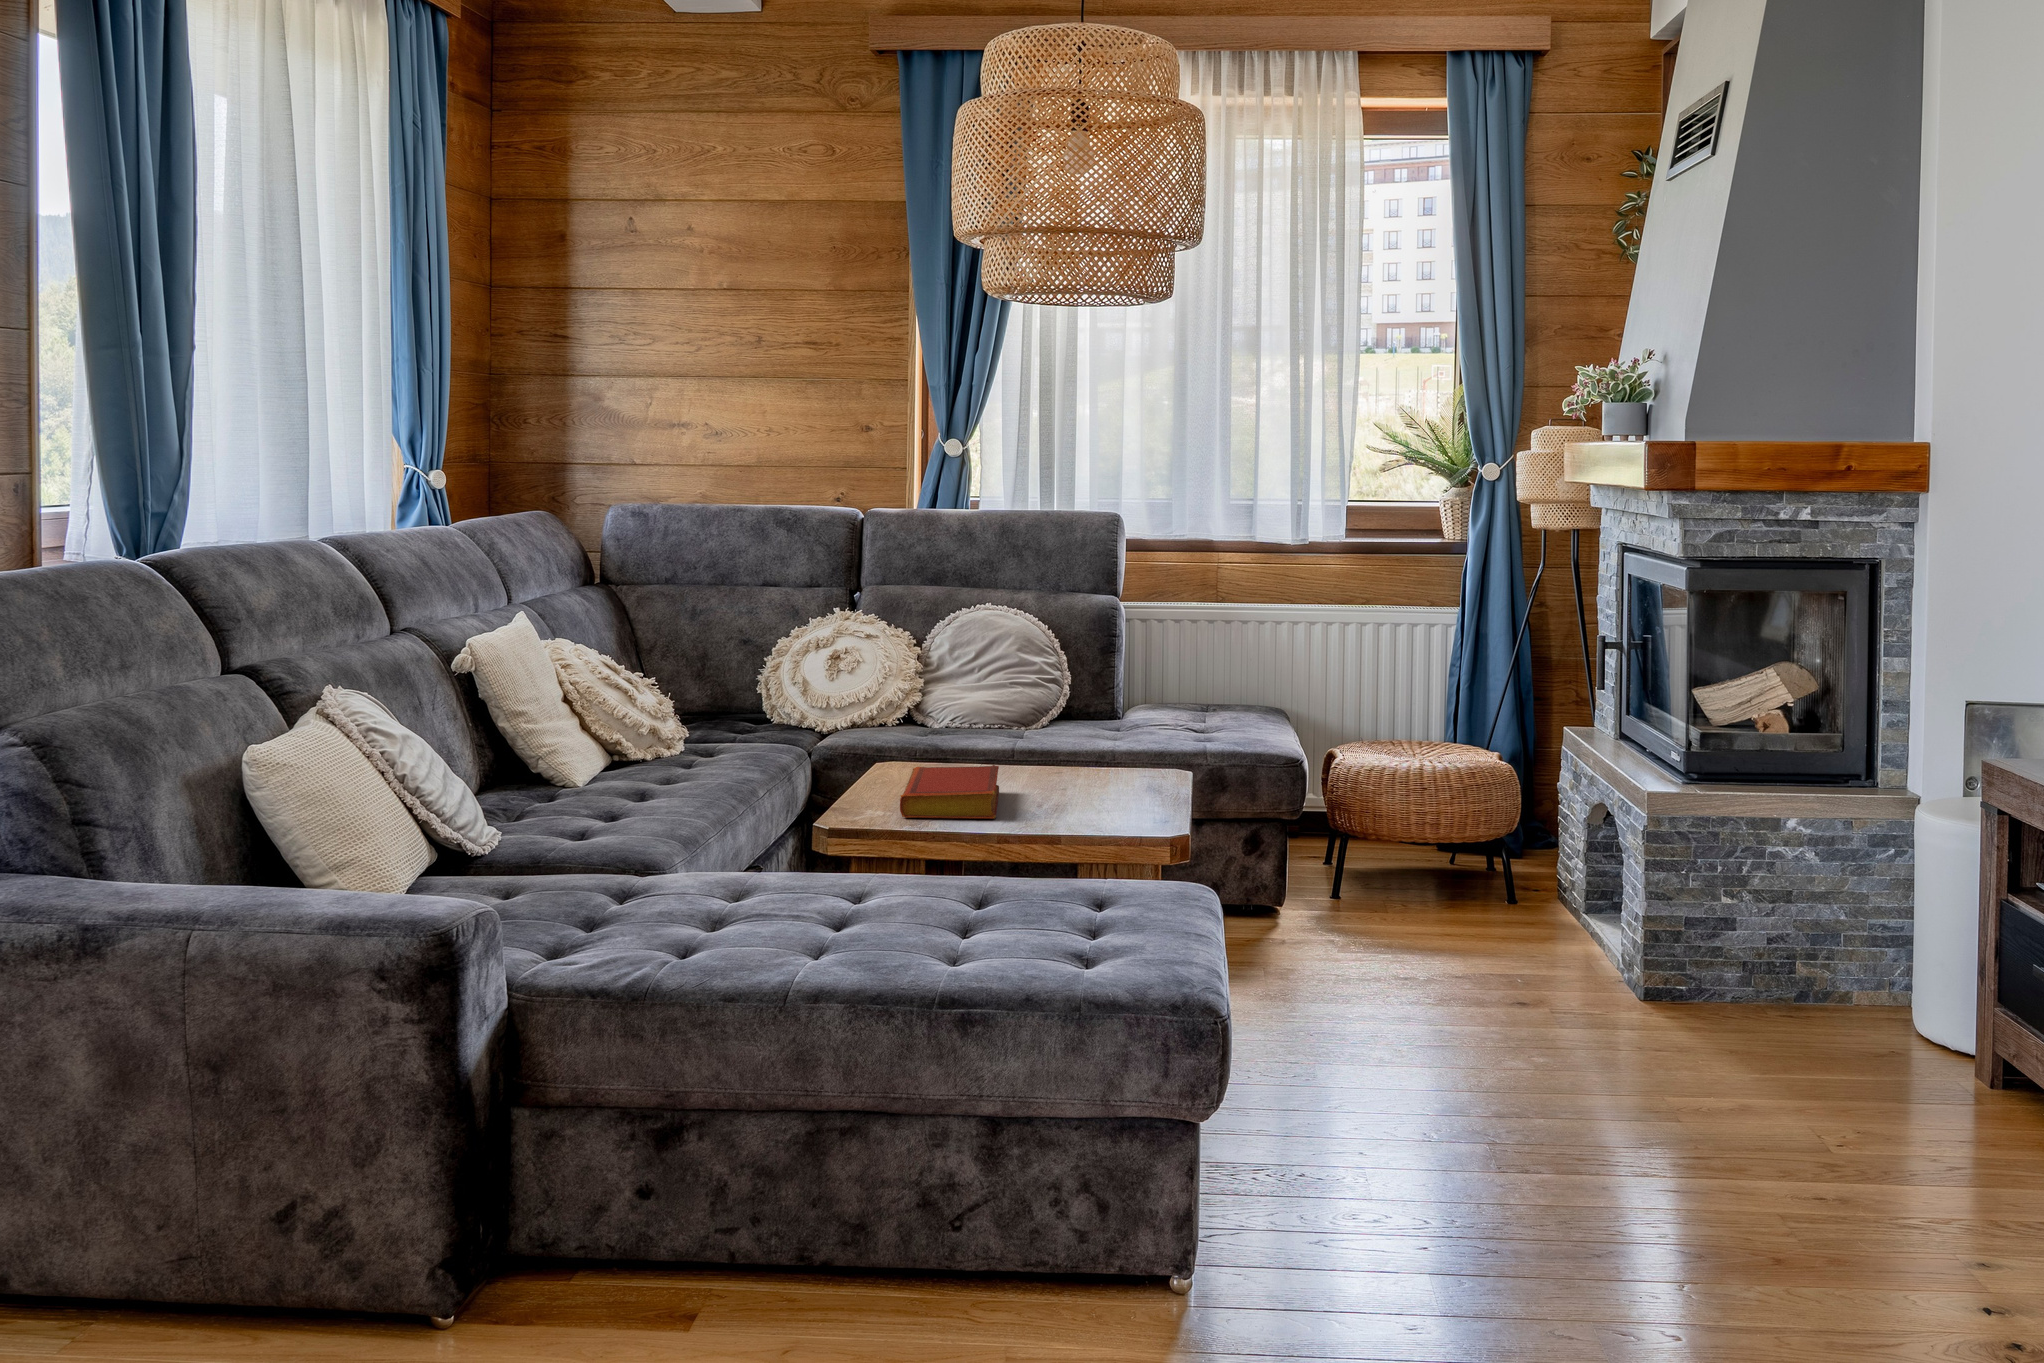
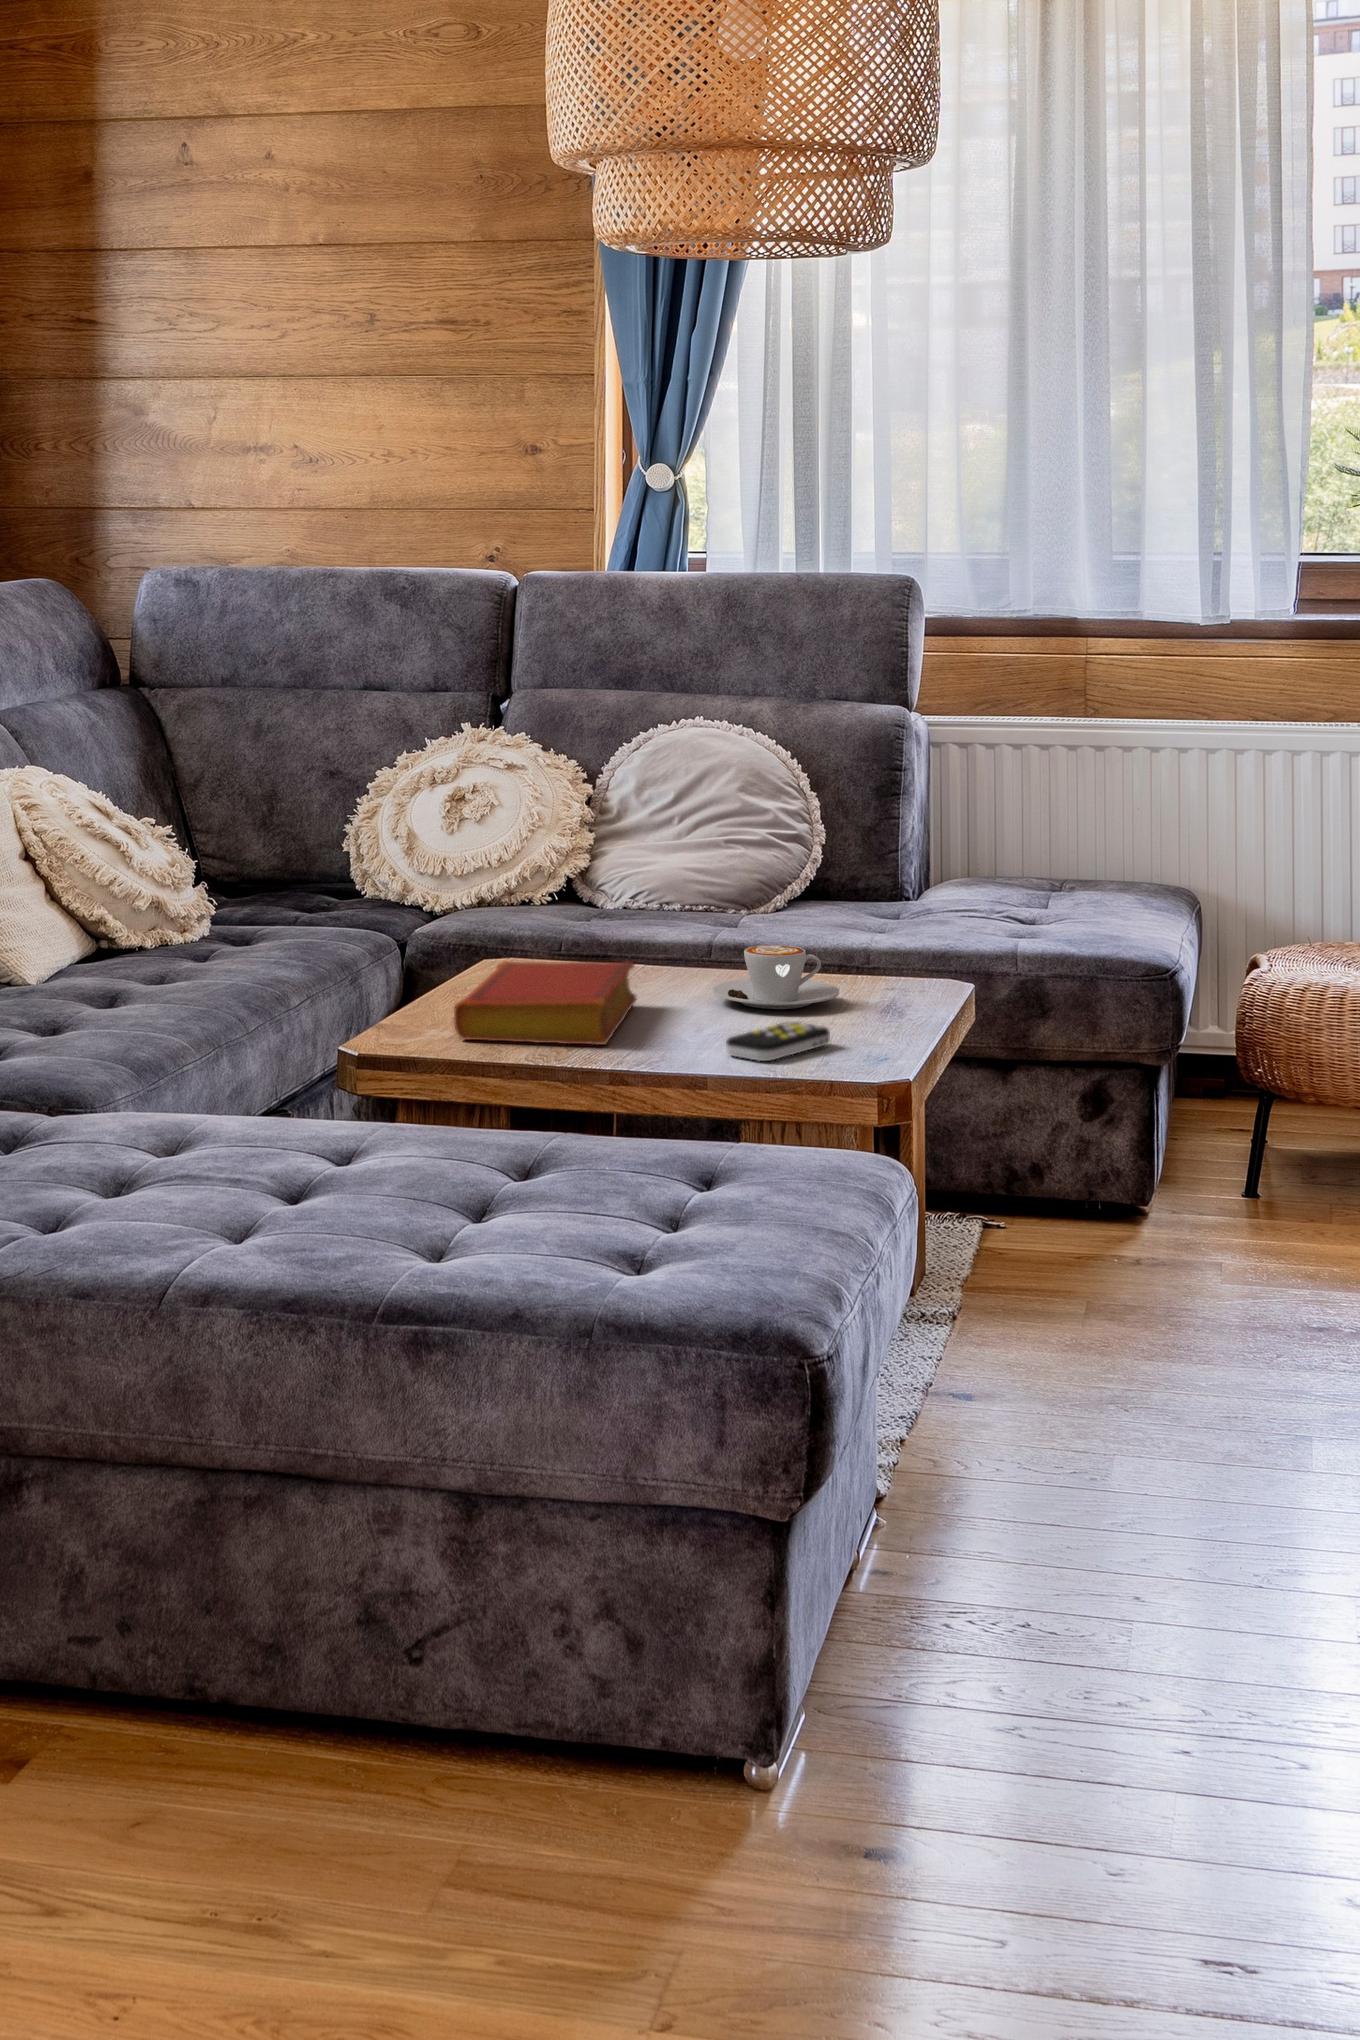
coffee cup: none [1043,754,1119,792] -> present [713,945,839,1009]
remote control: none [1069,801,1128,826] -> present [726,1020,830,1061]

